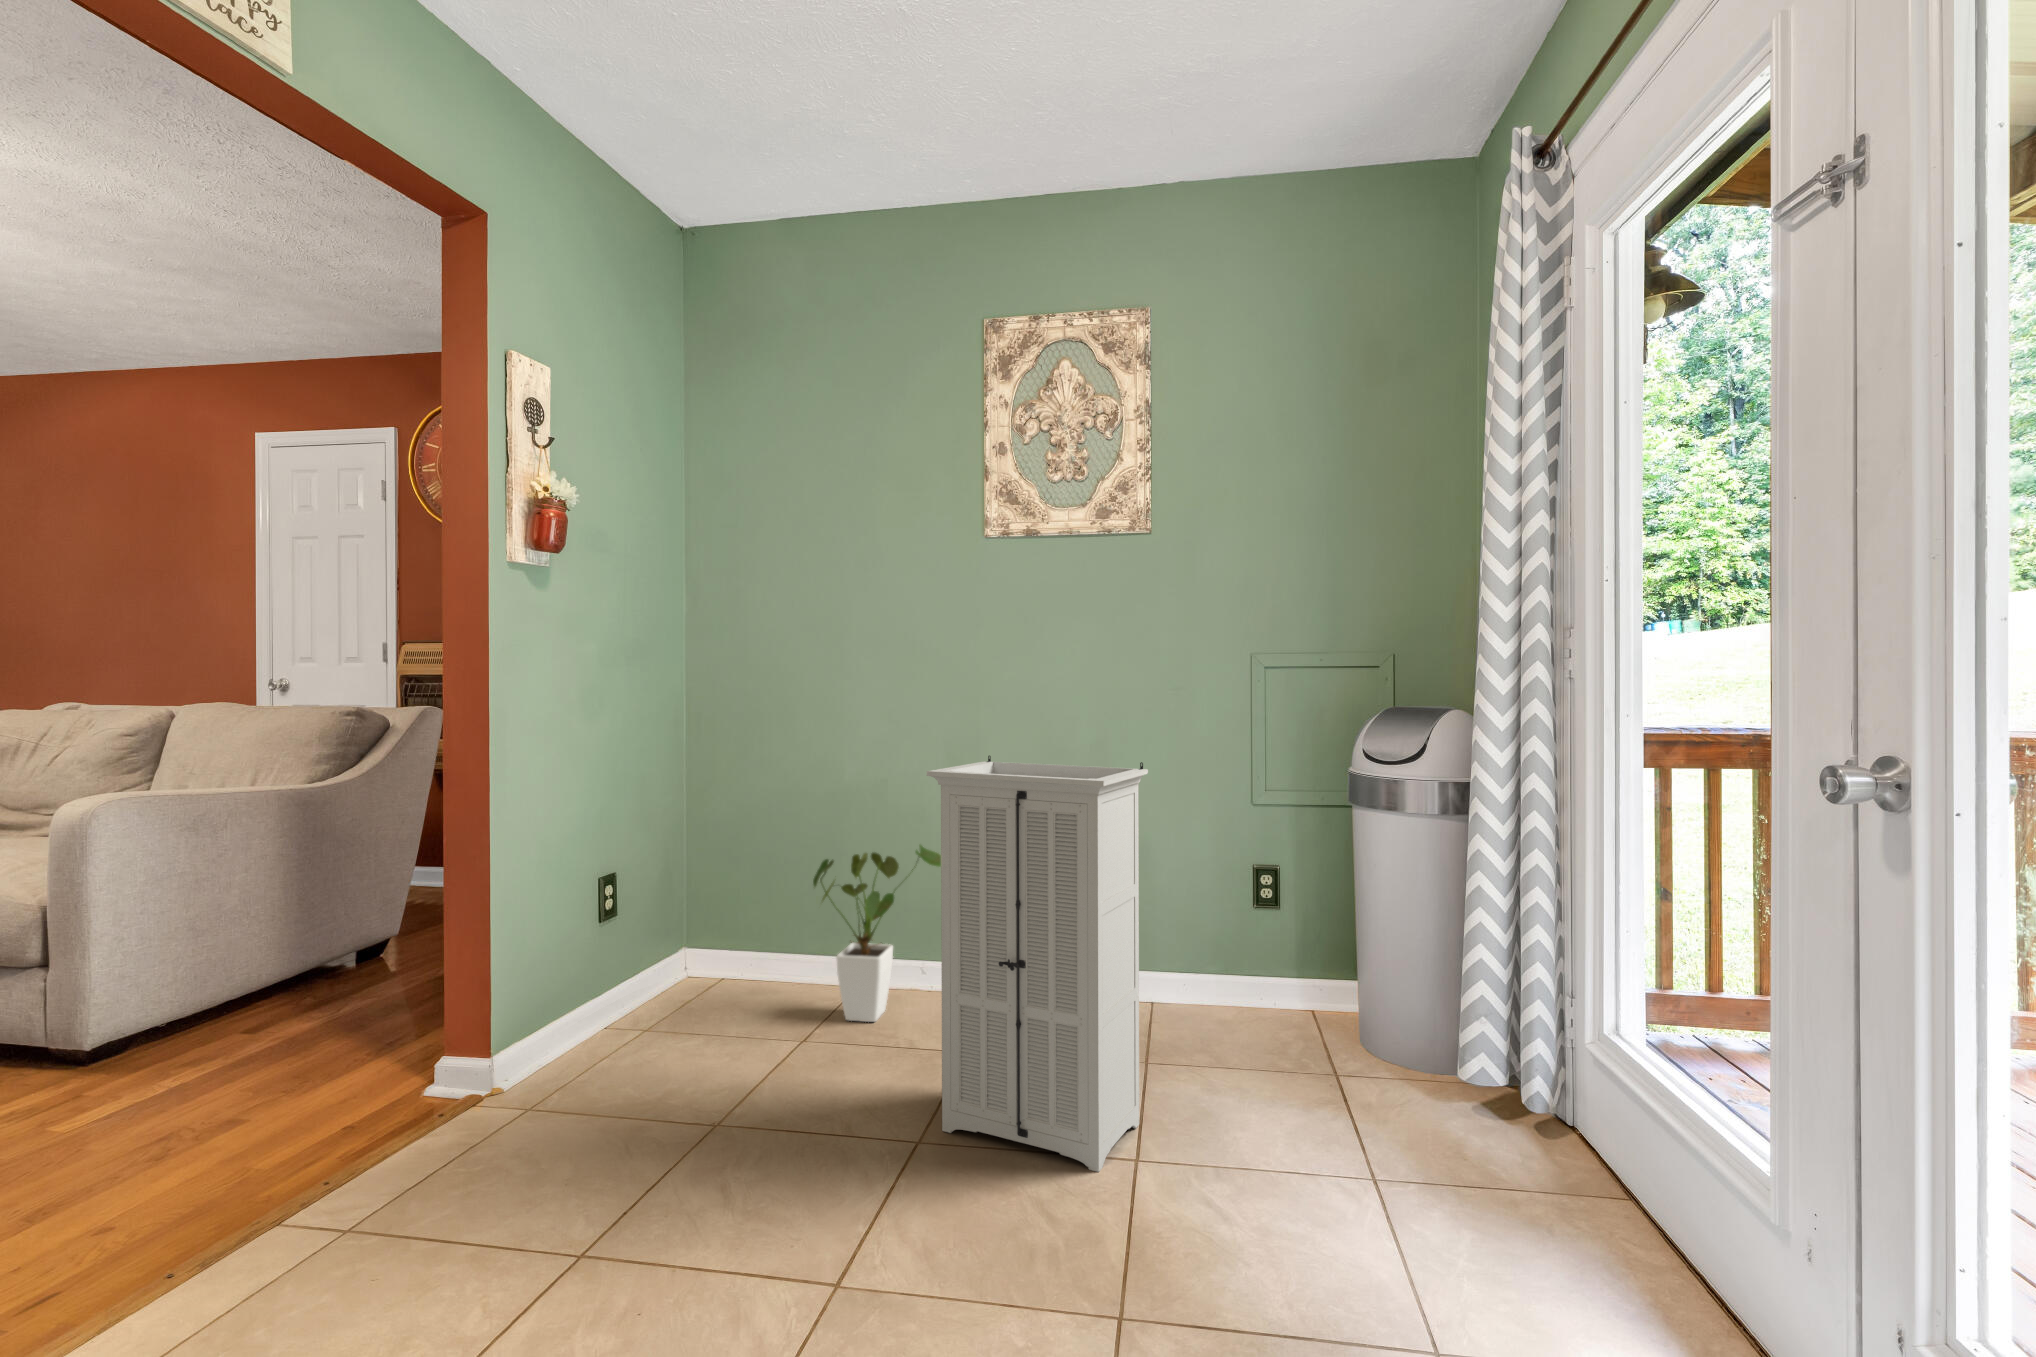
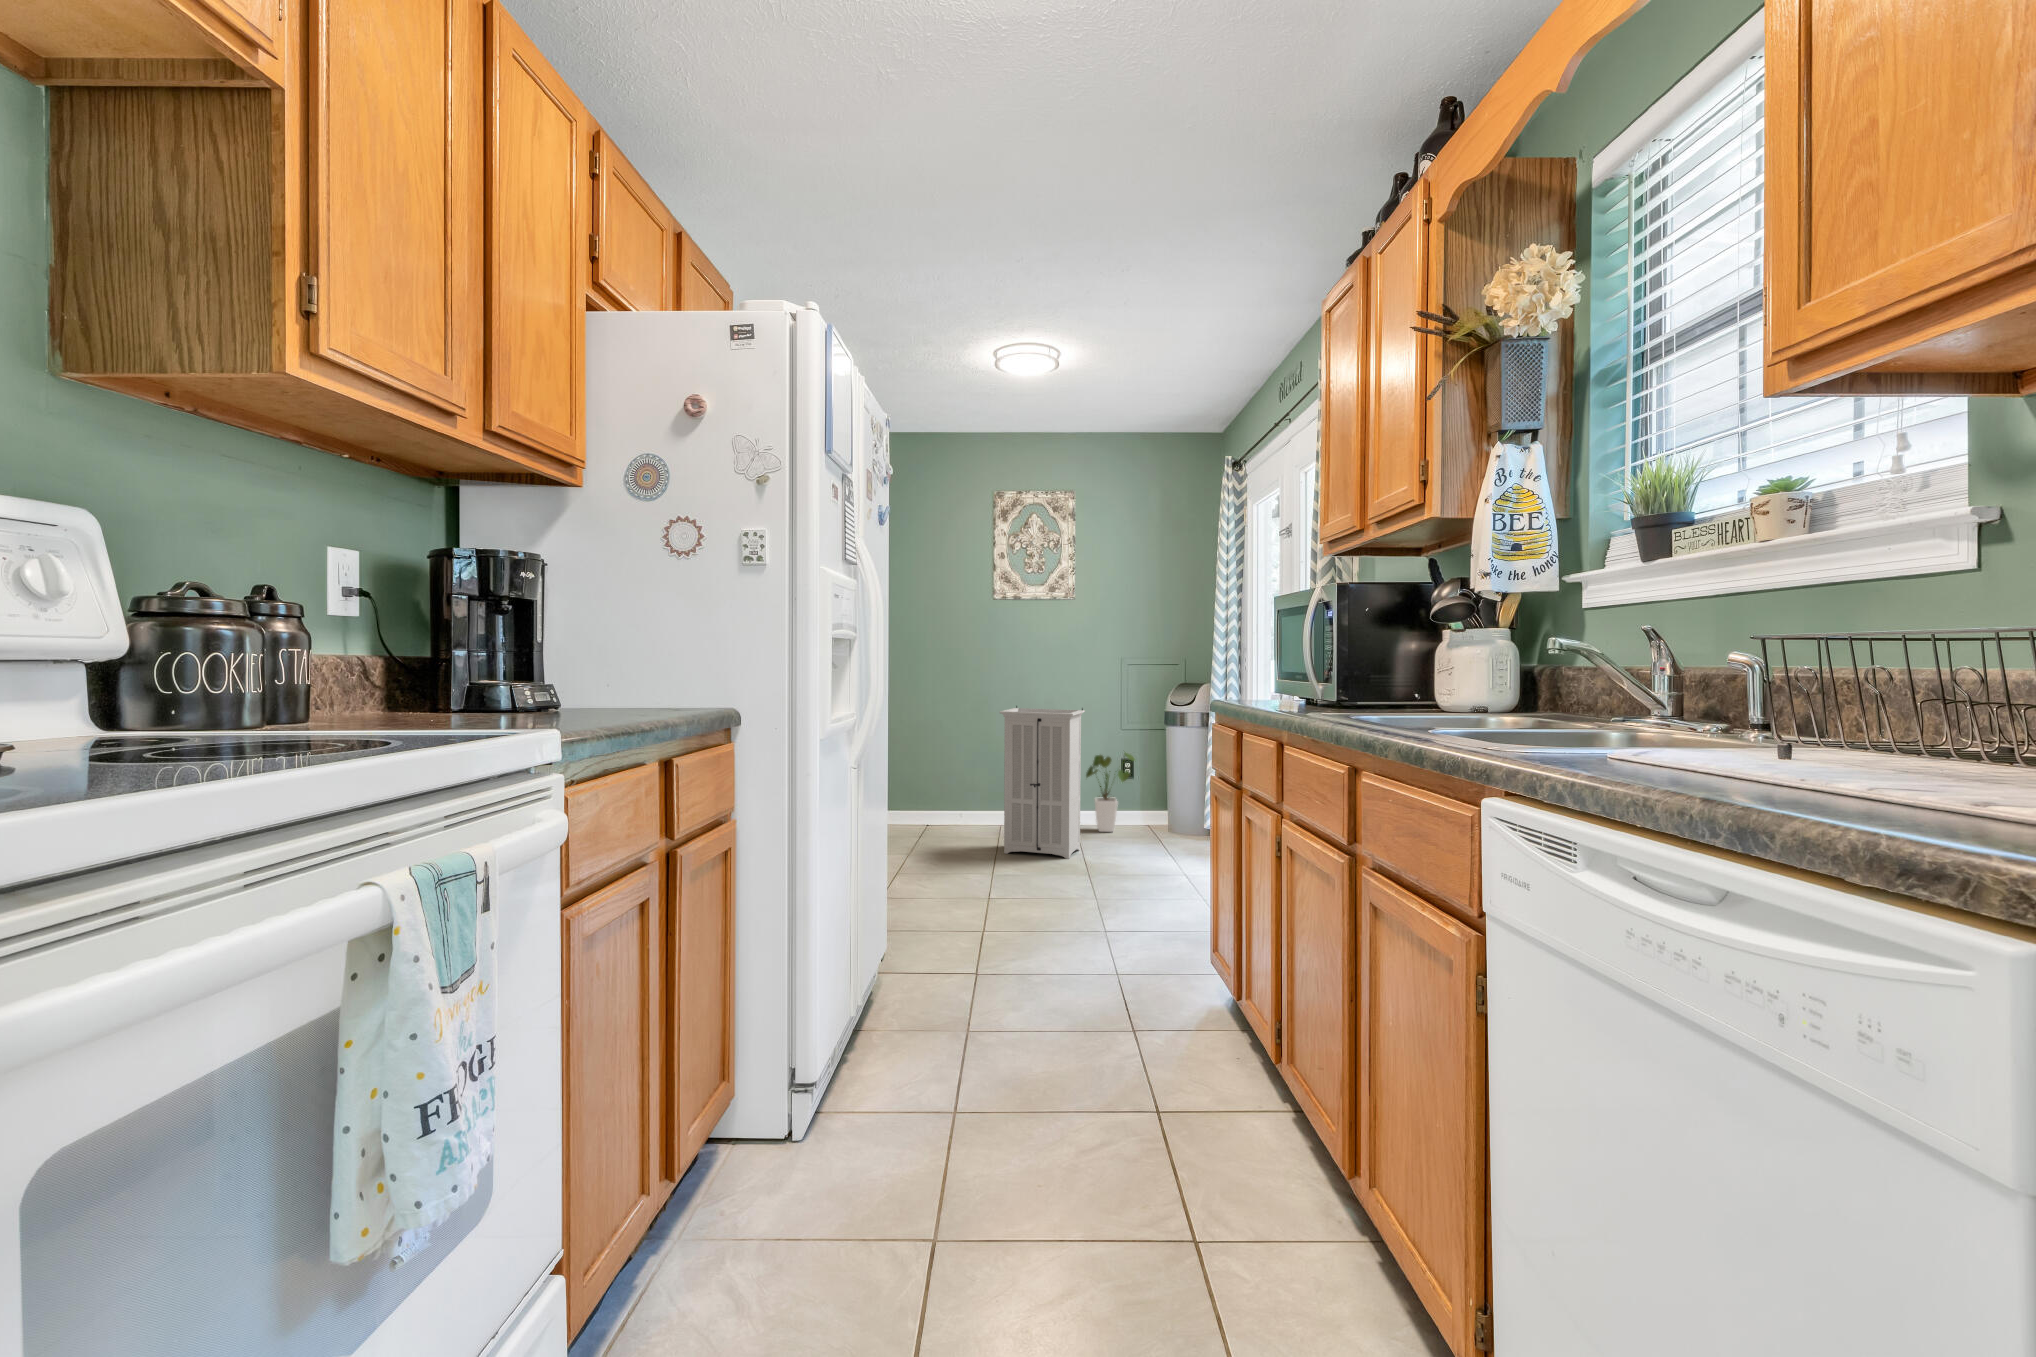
house plant: present [813,845,941,1022] -> present [1086,752,1135,832]

